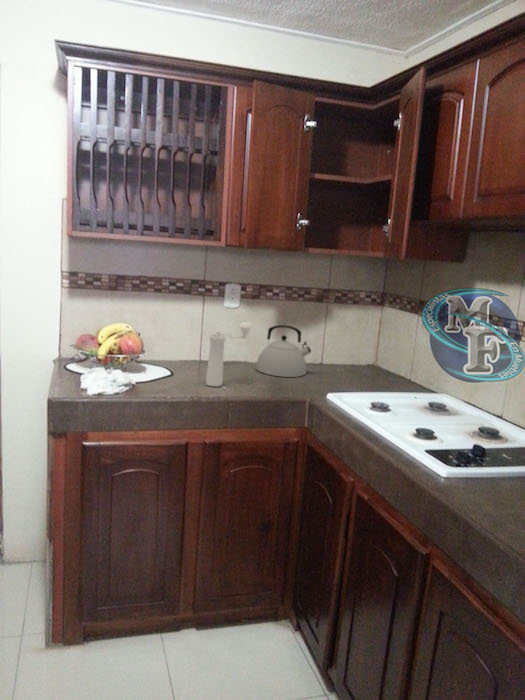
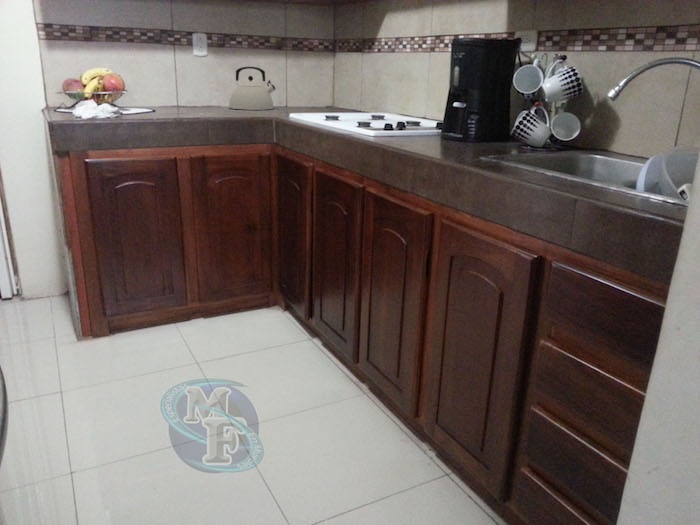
pepper mill: present [206,323,251,386] -> none [183,58,219,113]

